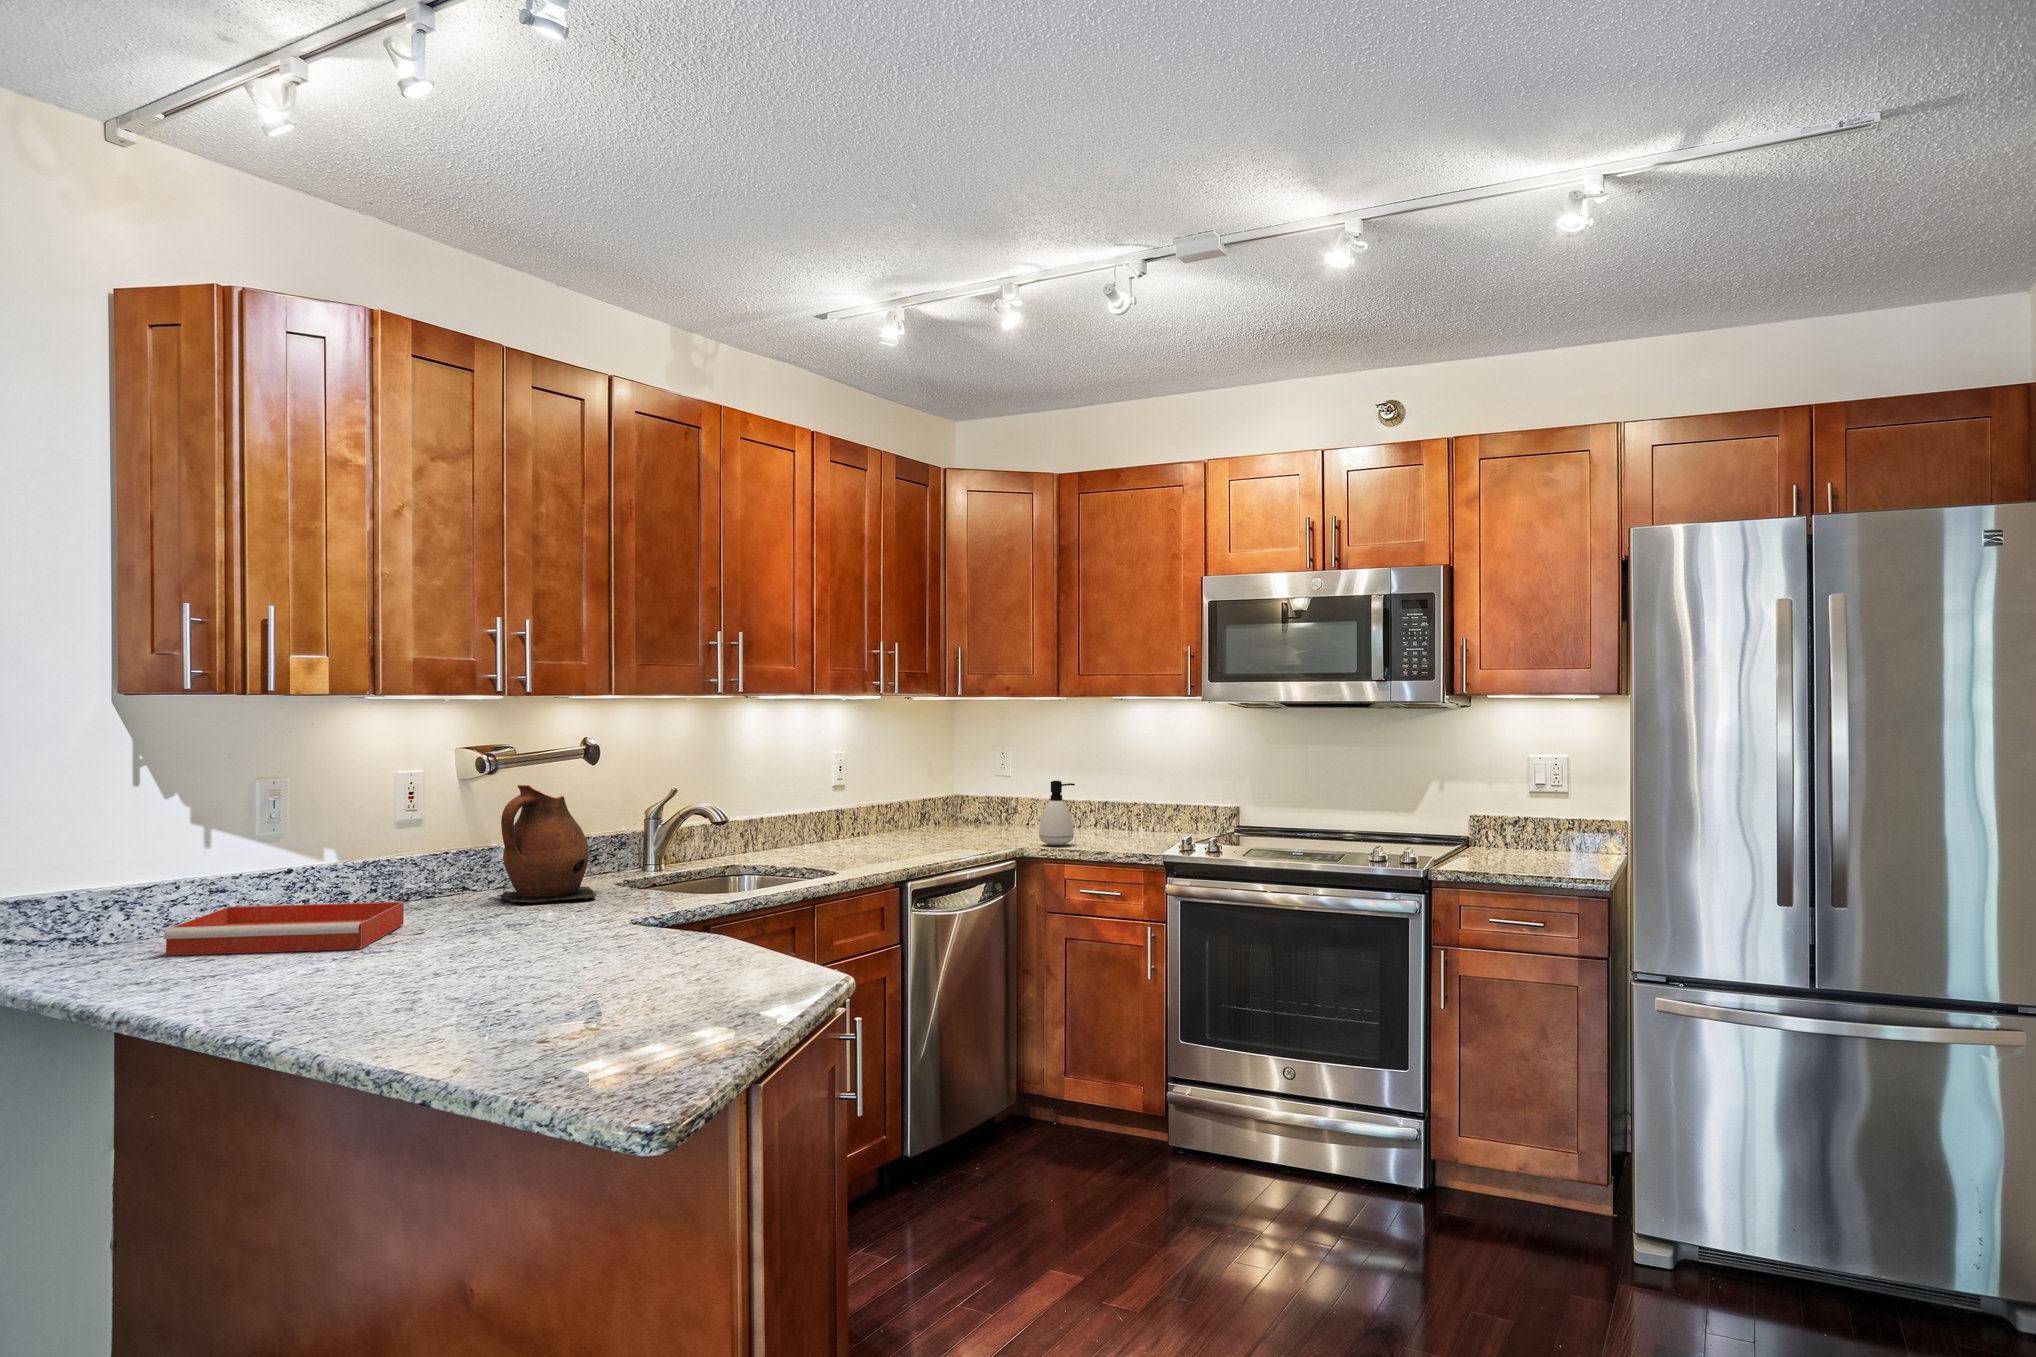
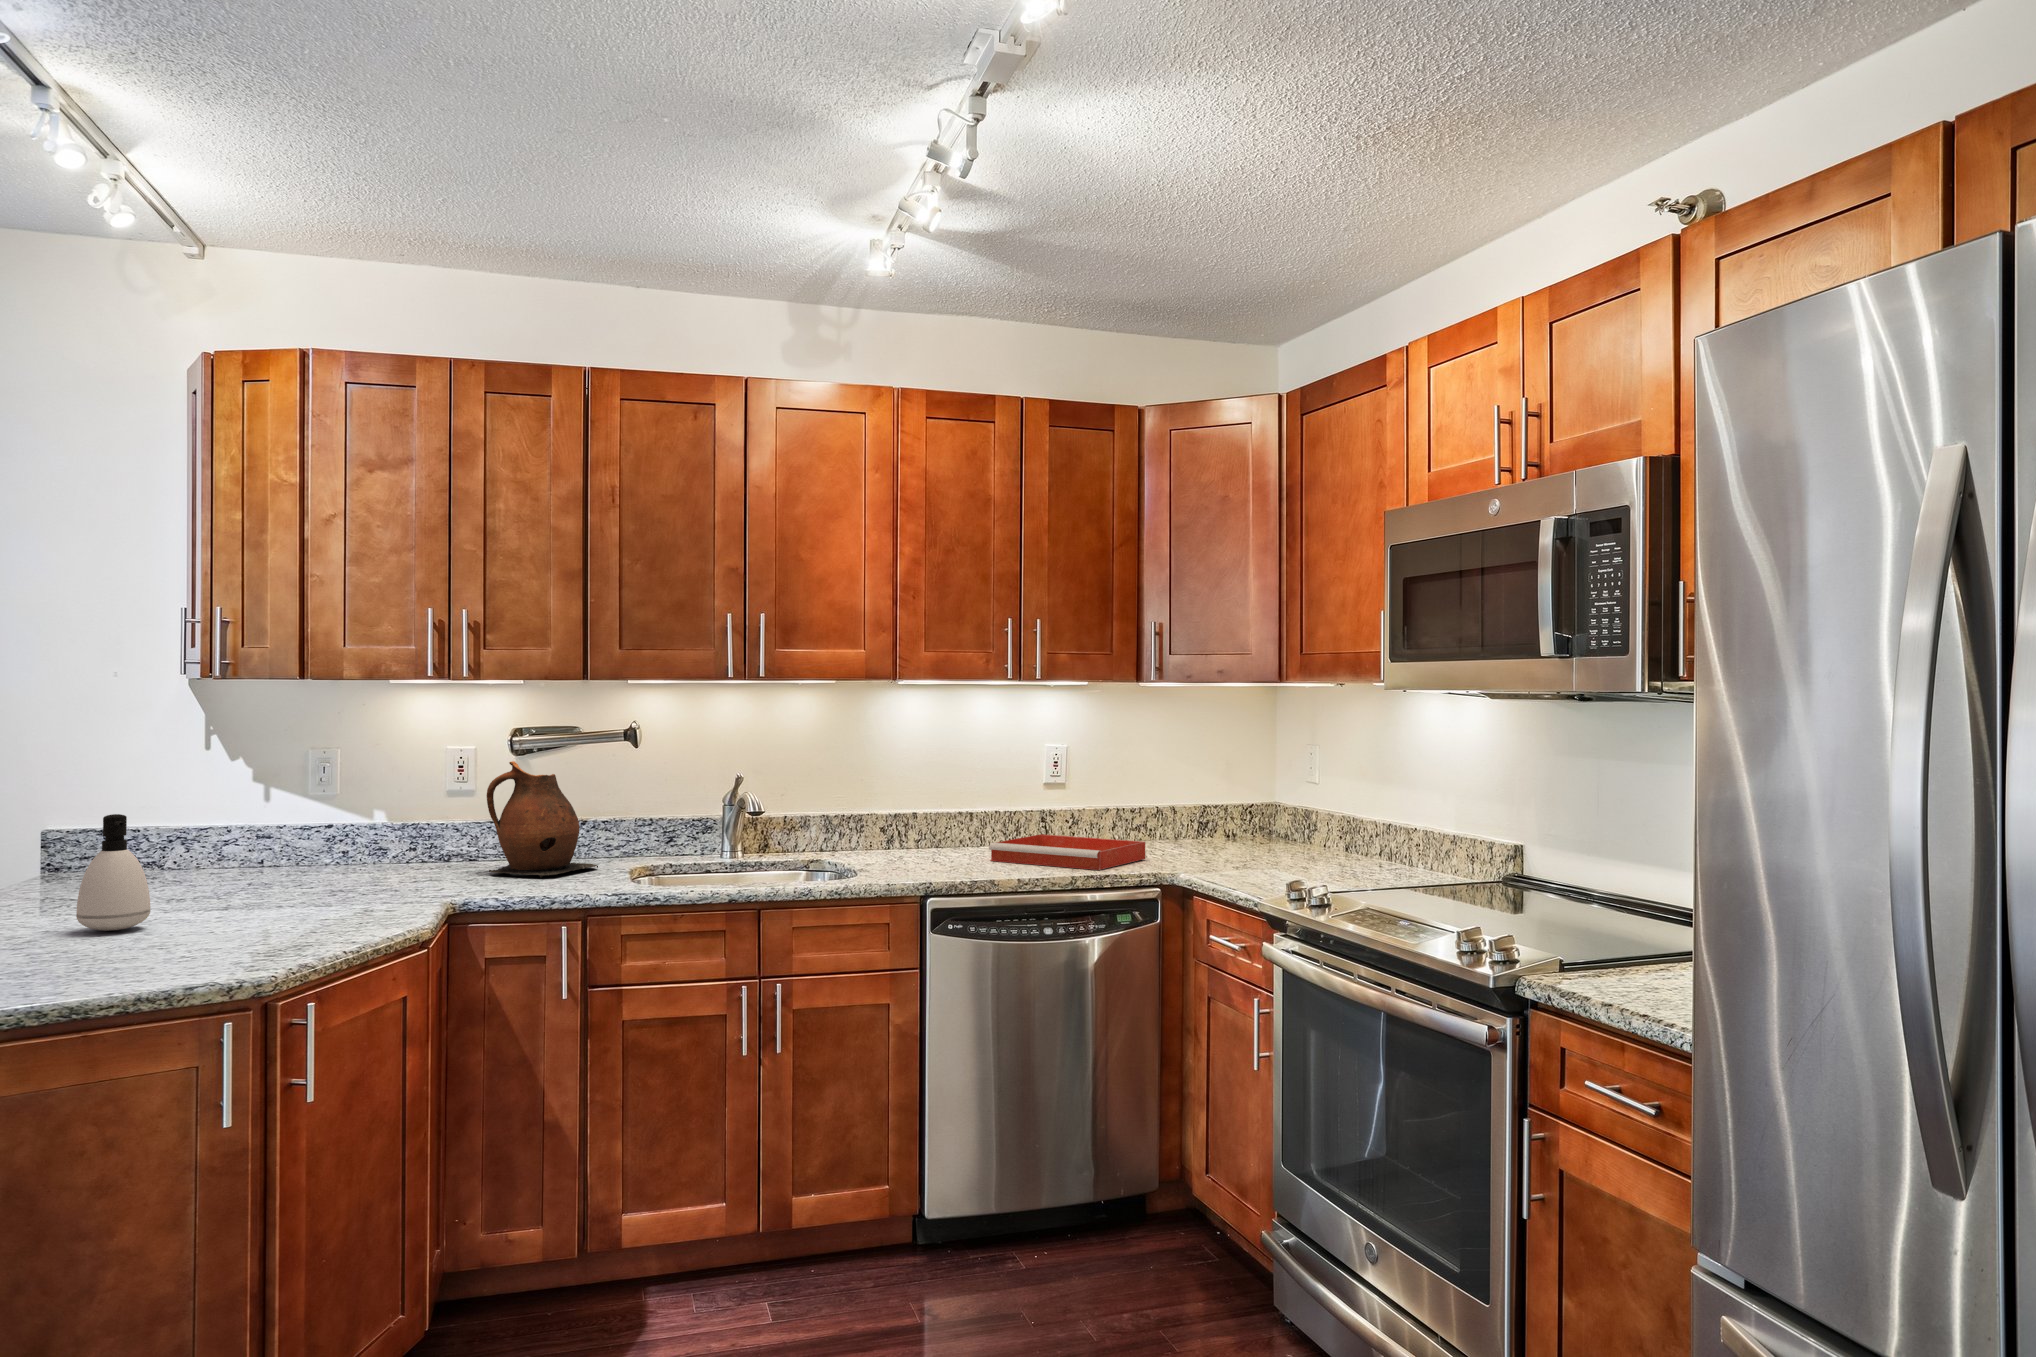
soap dispenser: present [1039,781,1075,845] -> present [76,814,150,931]
tray: present [164,902,404,955] -> present [989,834,1145,870]

